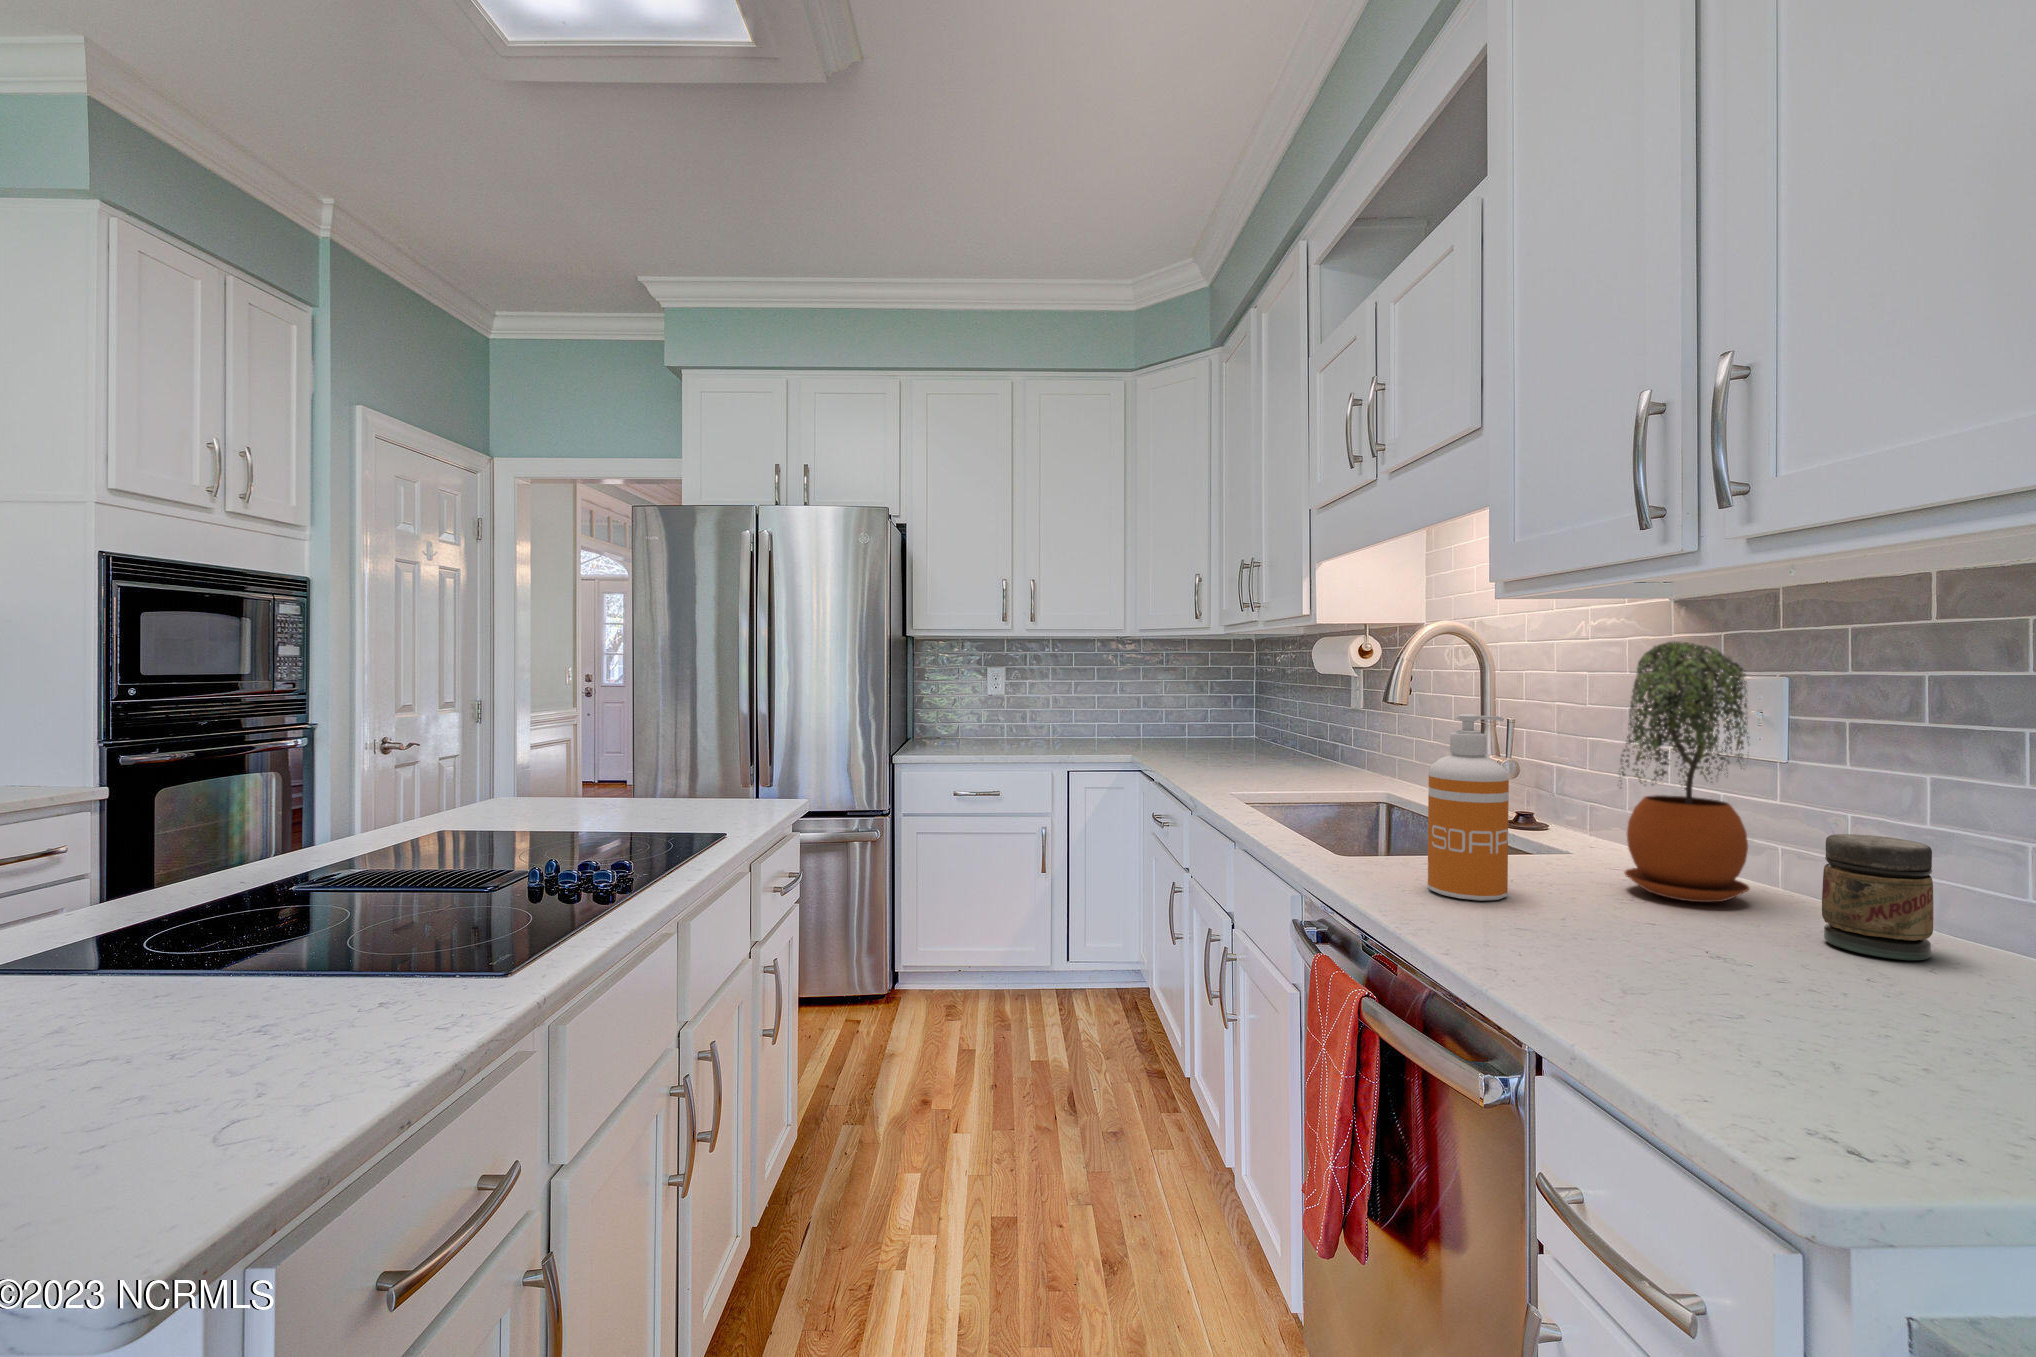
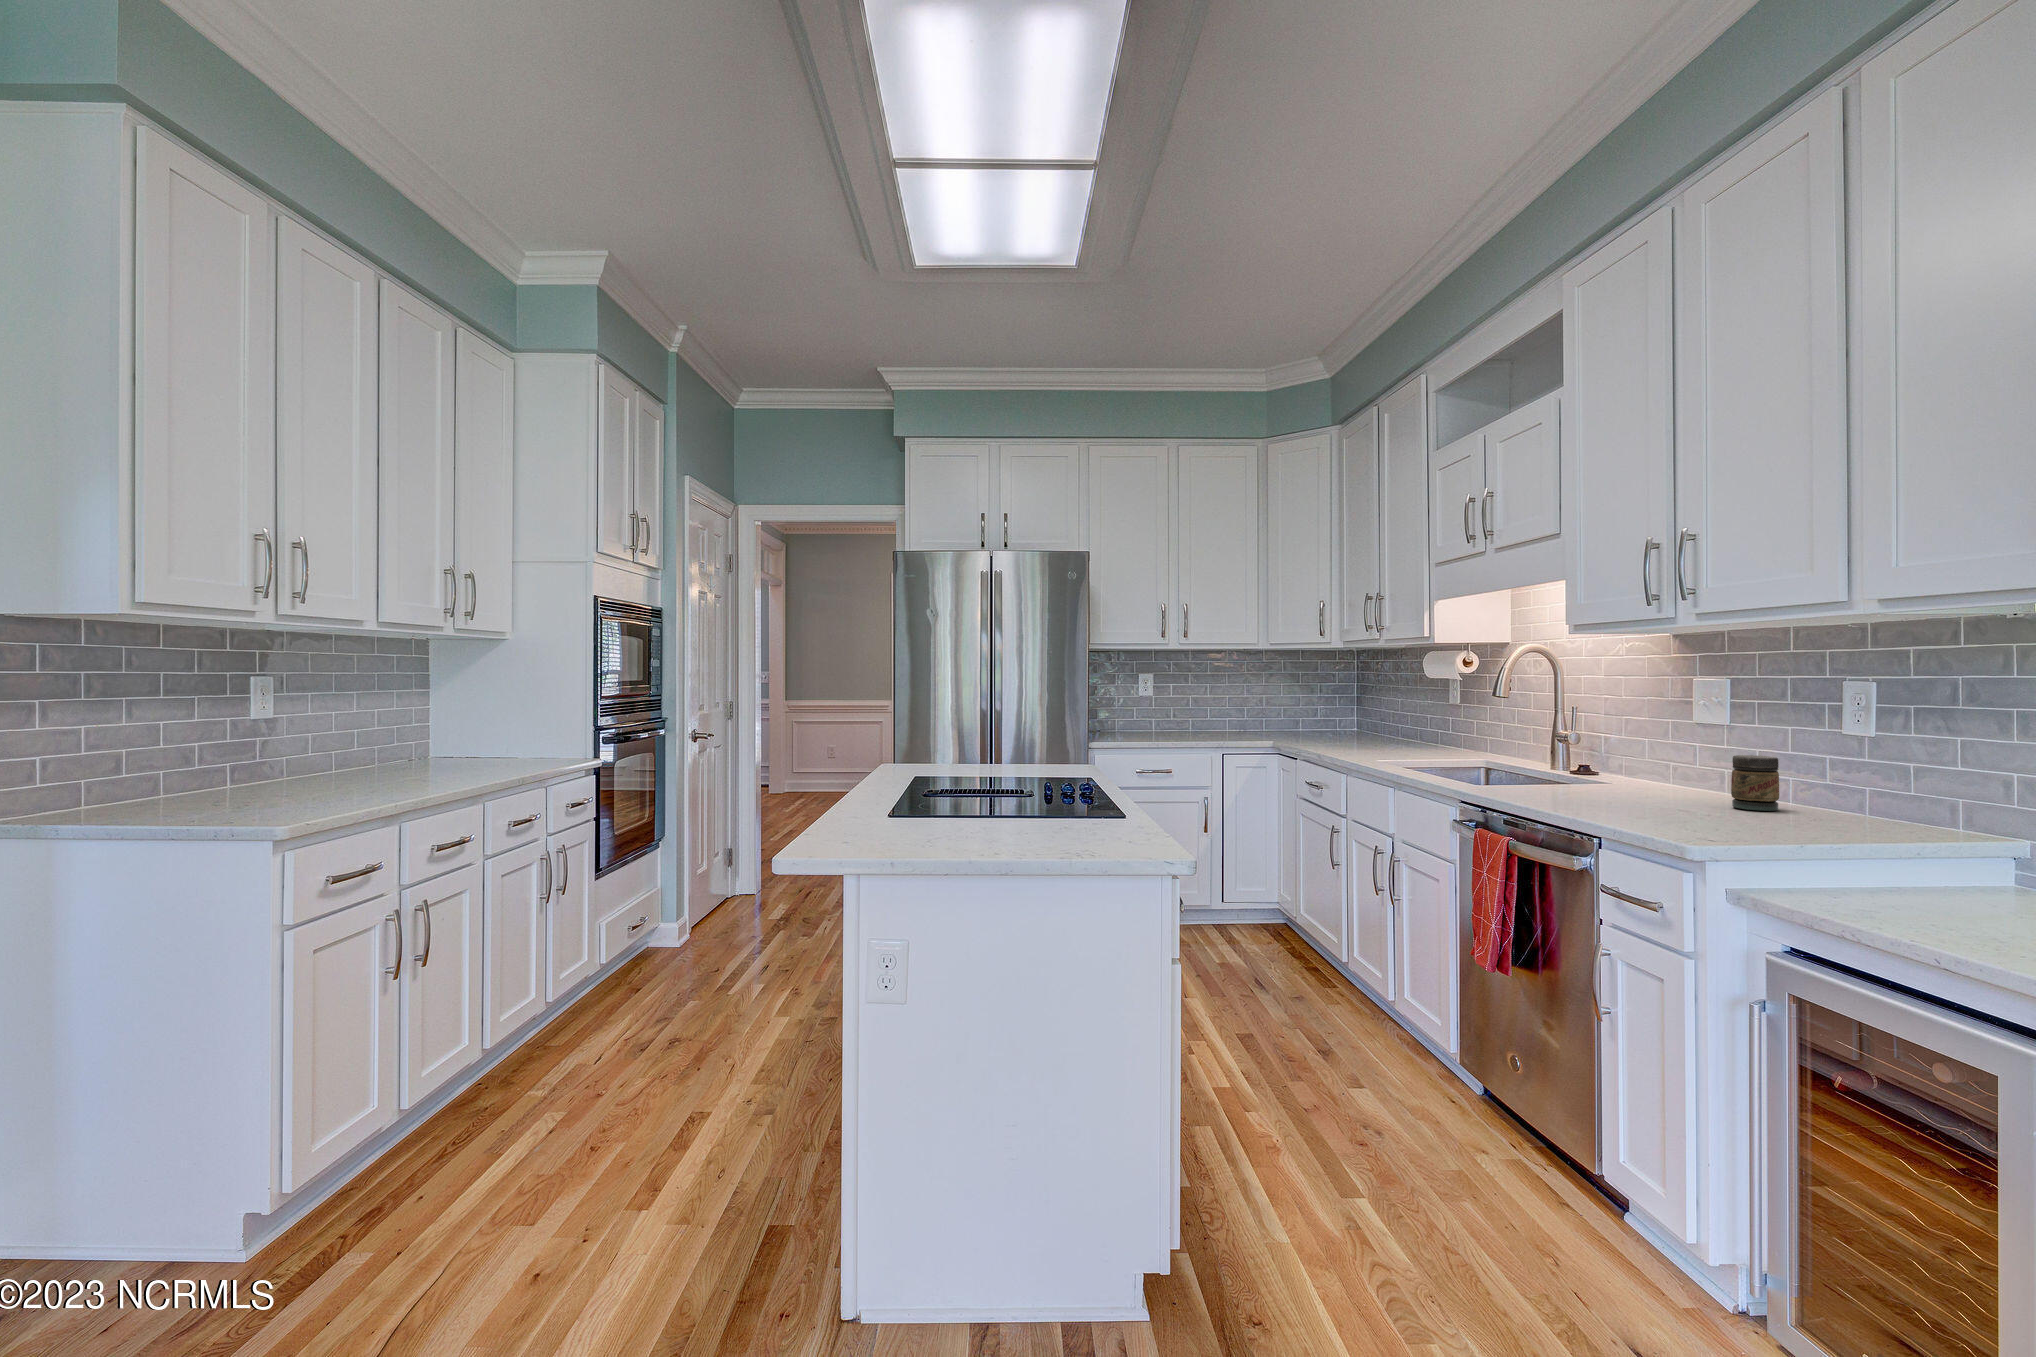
potted plant: present [1621,642,1749,902] -> none [1635,659,1706,798]
soap dispenser: present [1427,714,1509,901] -> none [1531,699,1576,798]

